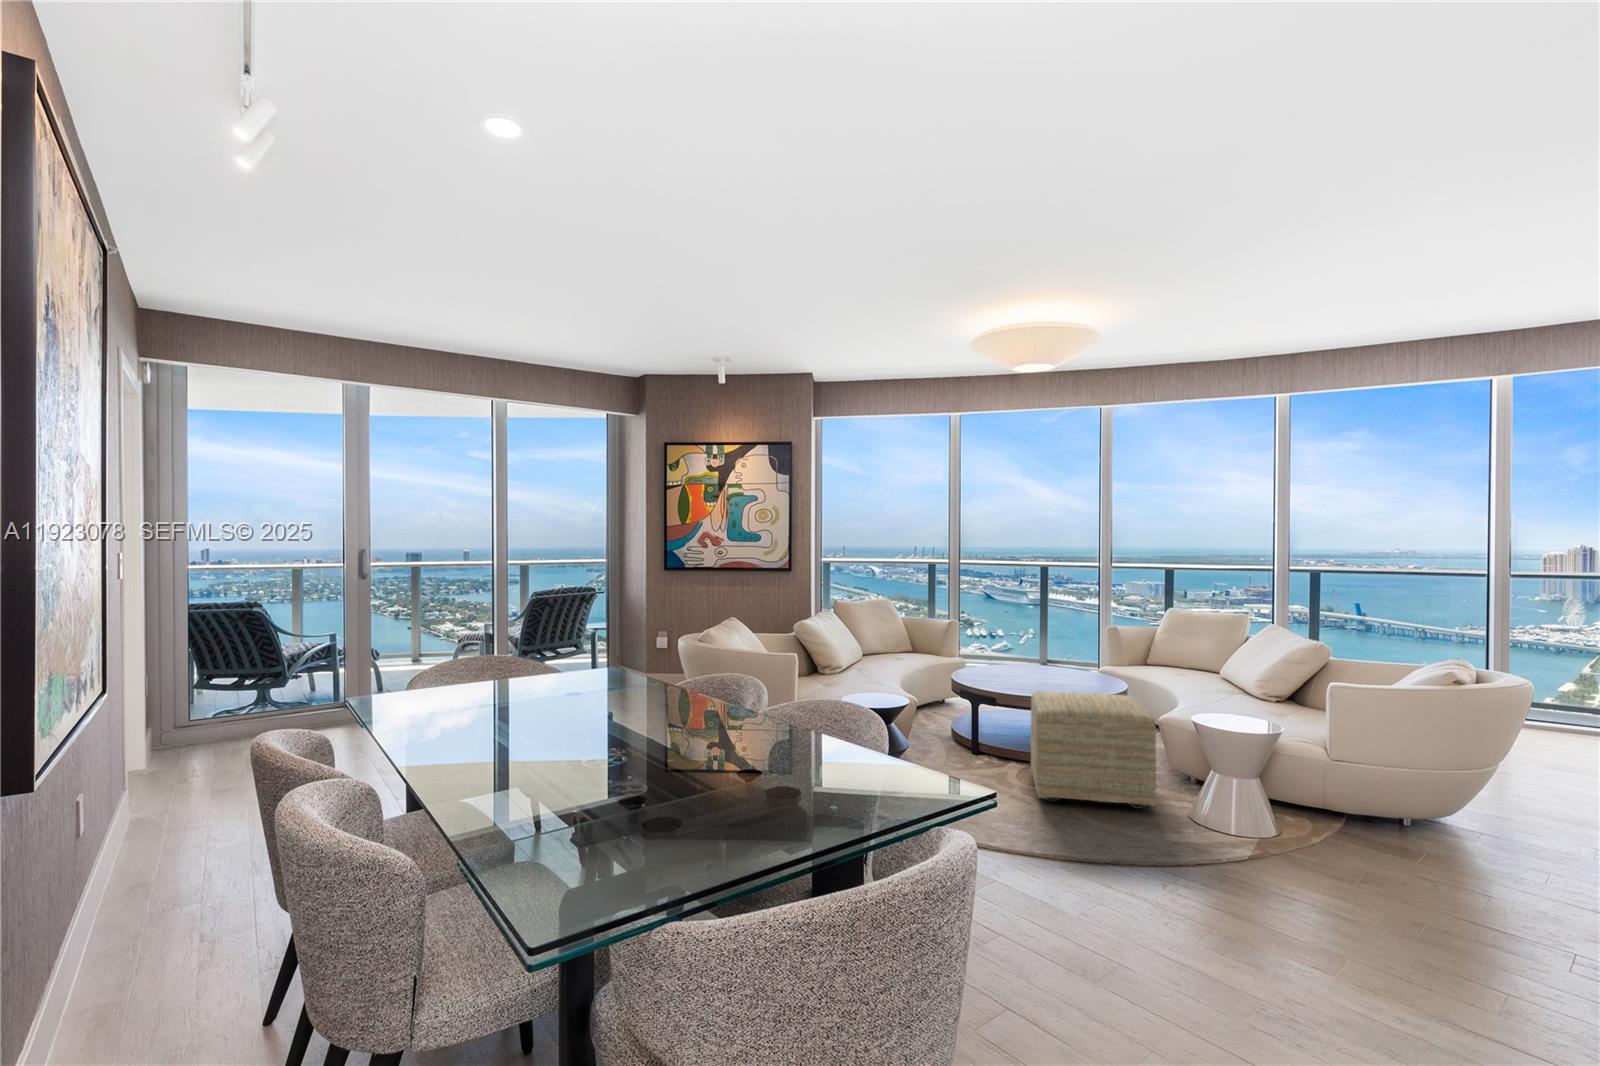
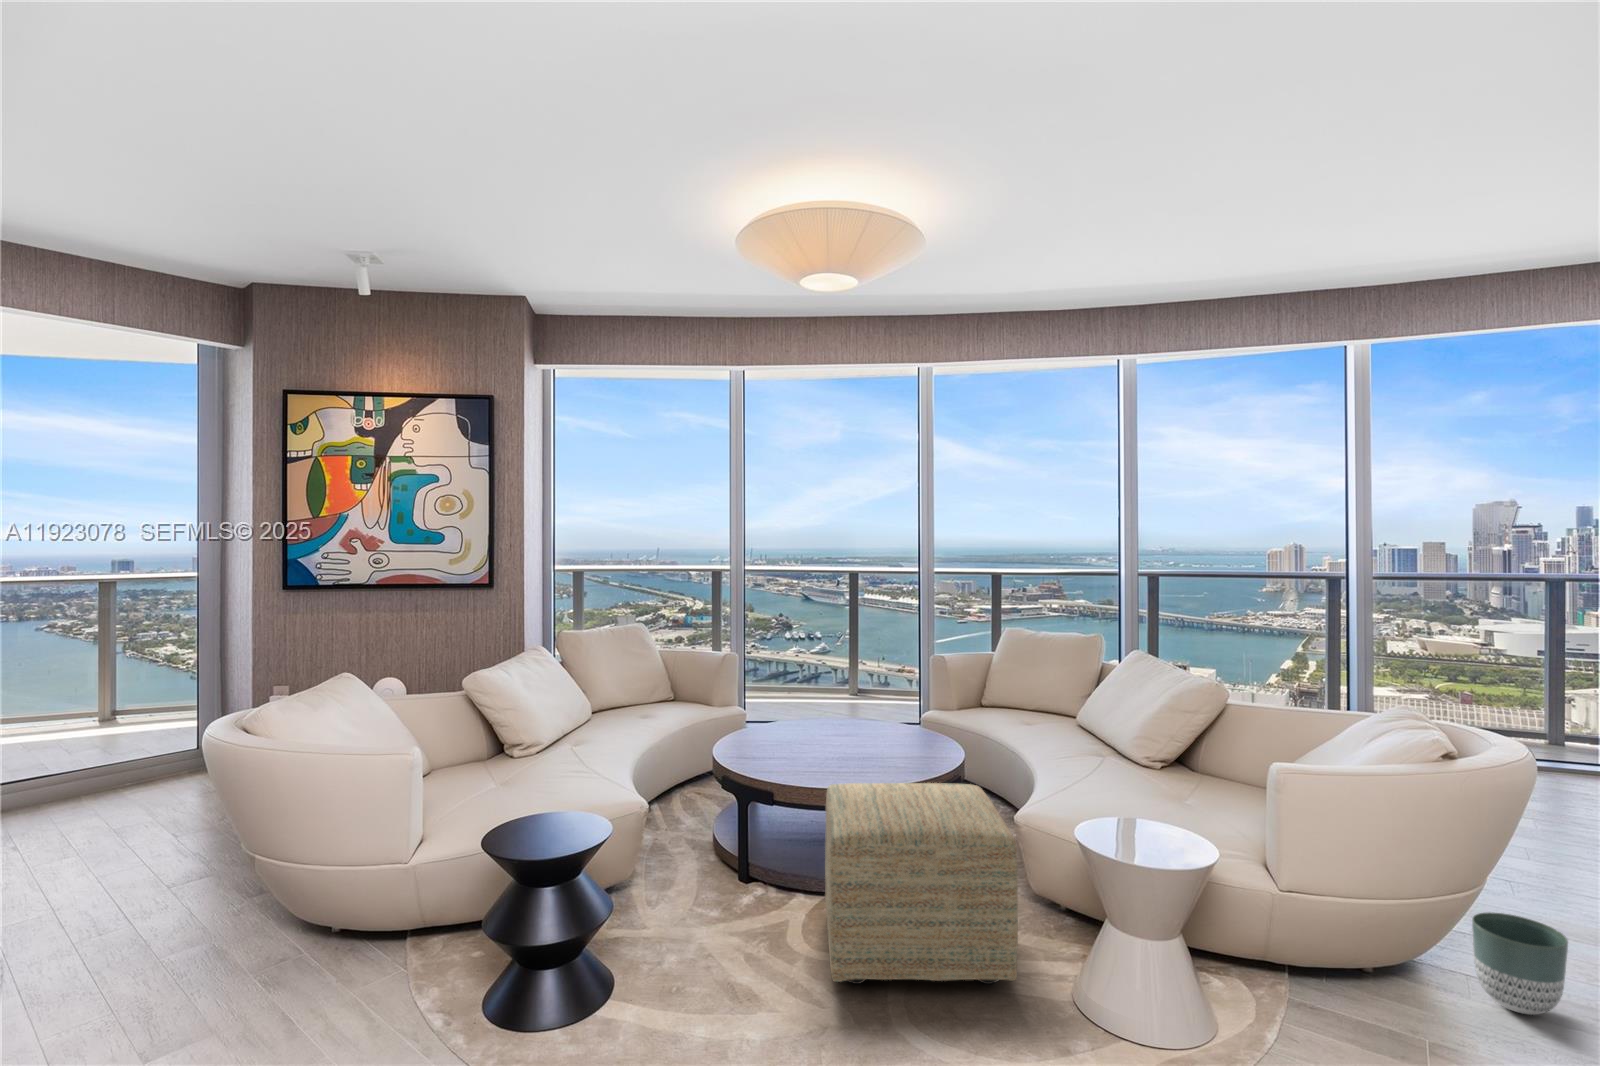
planter: none [1484,789,1551,852] -> present [1472,912,1568,1015]

